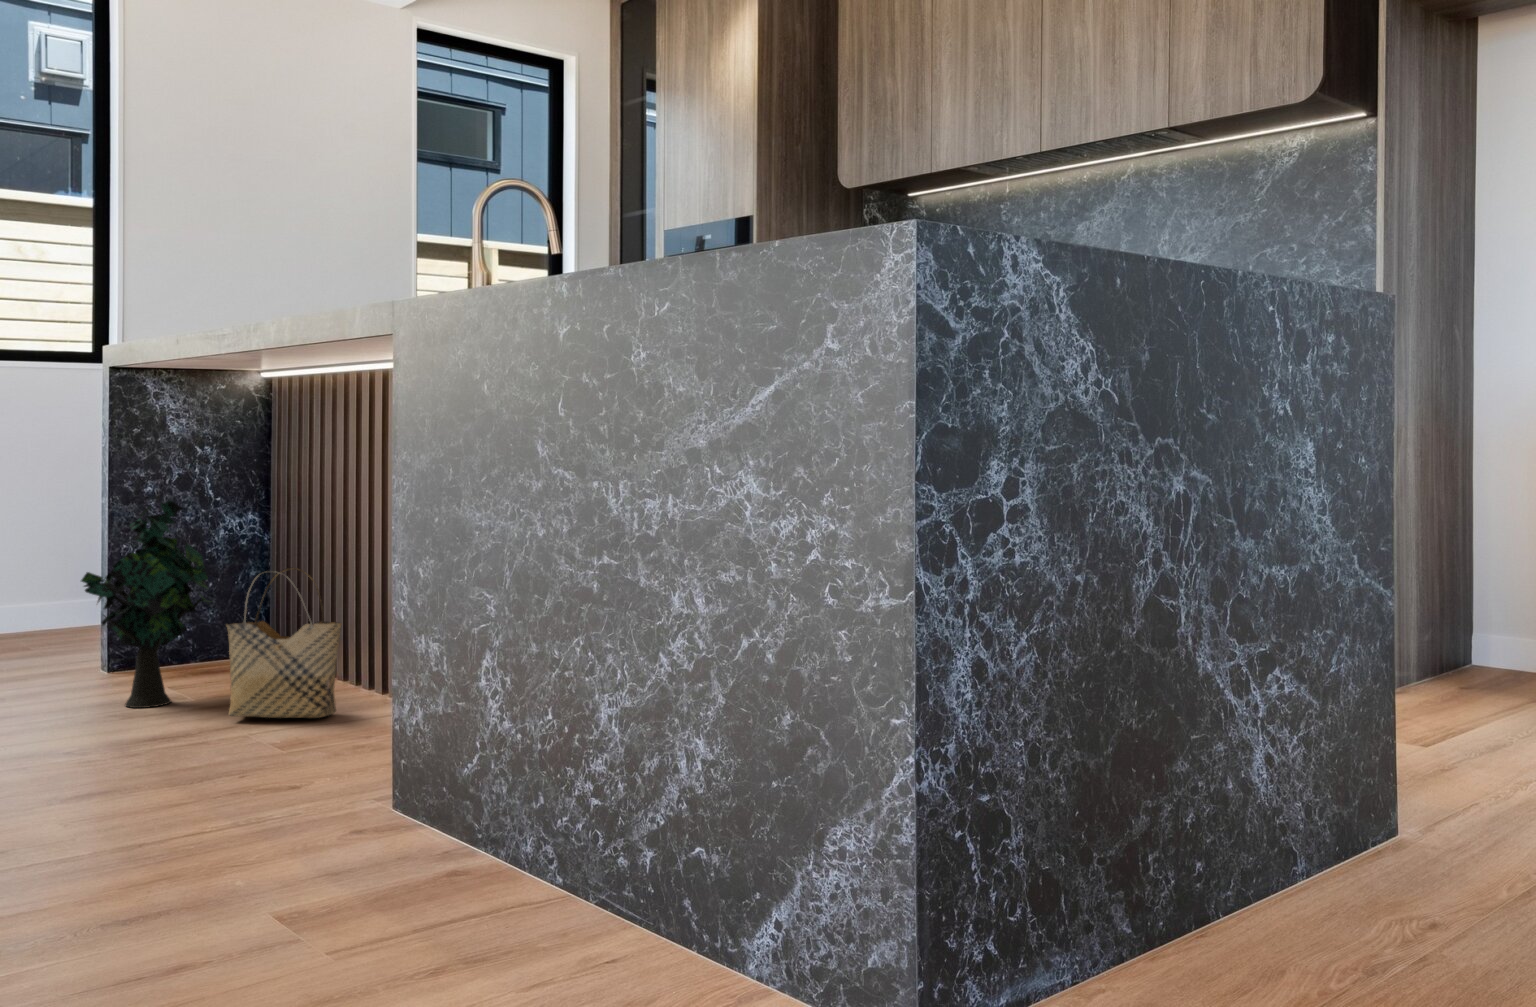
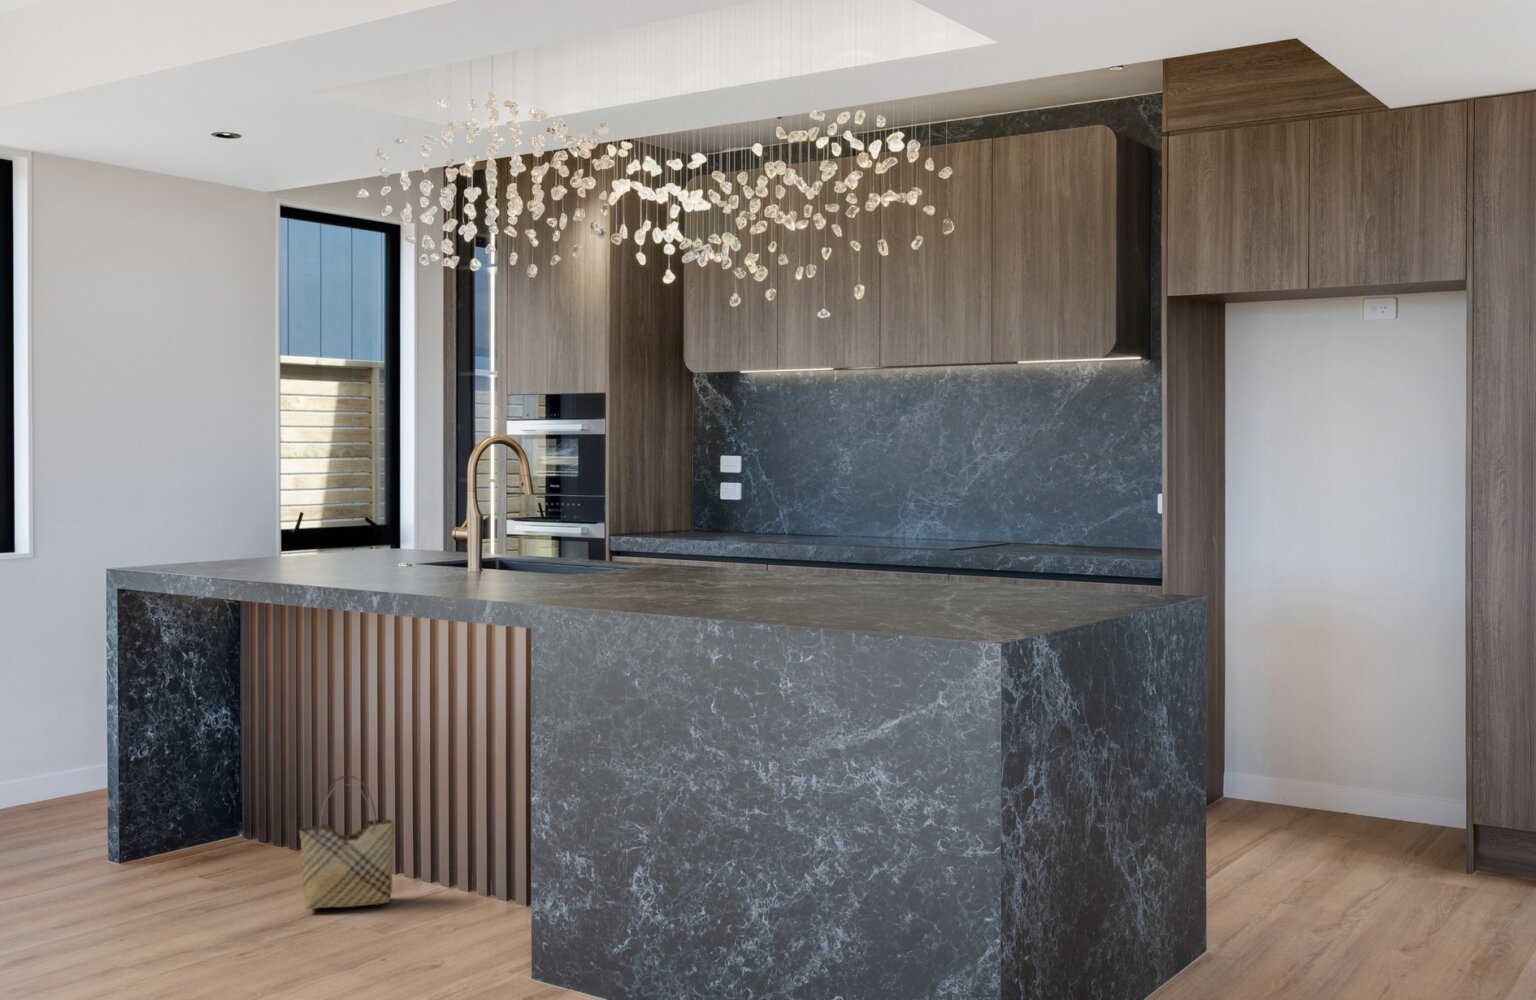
decorative plant: present [81,500,208,708] -> none [146,720,257,907]

